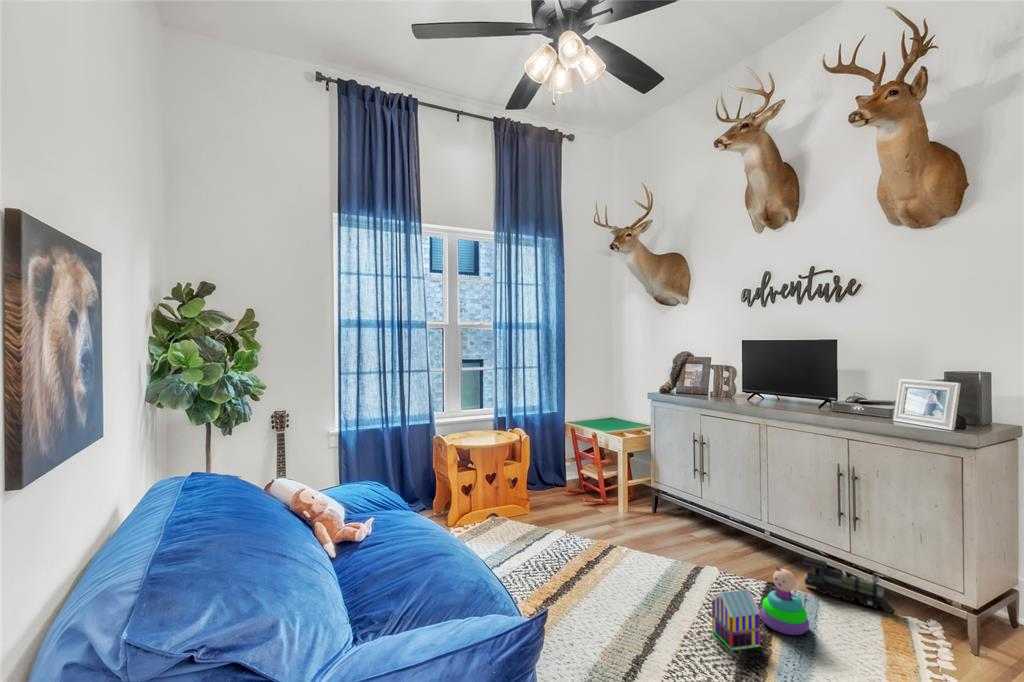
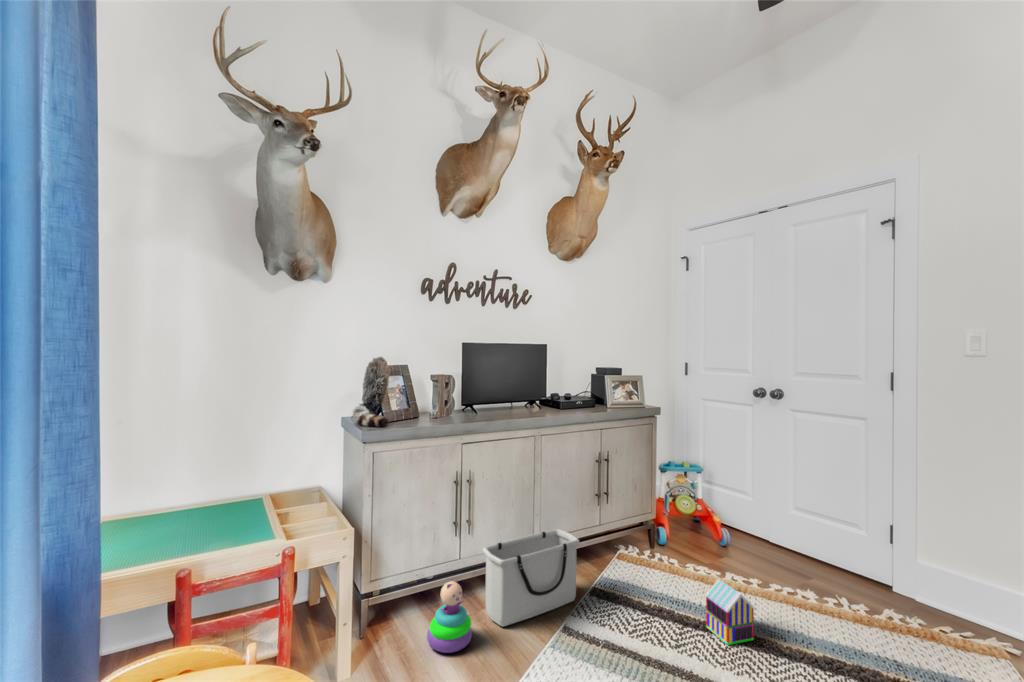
storage bin: none [683,492,767,572] -> present [483,529,579,626]
toy train: present [803,557,893,613] -> none [584,527,622,575]
stacking toy: present [761,567,809,635] -> present [427,581,472,653]

